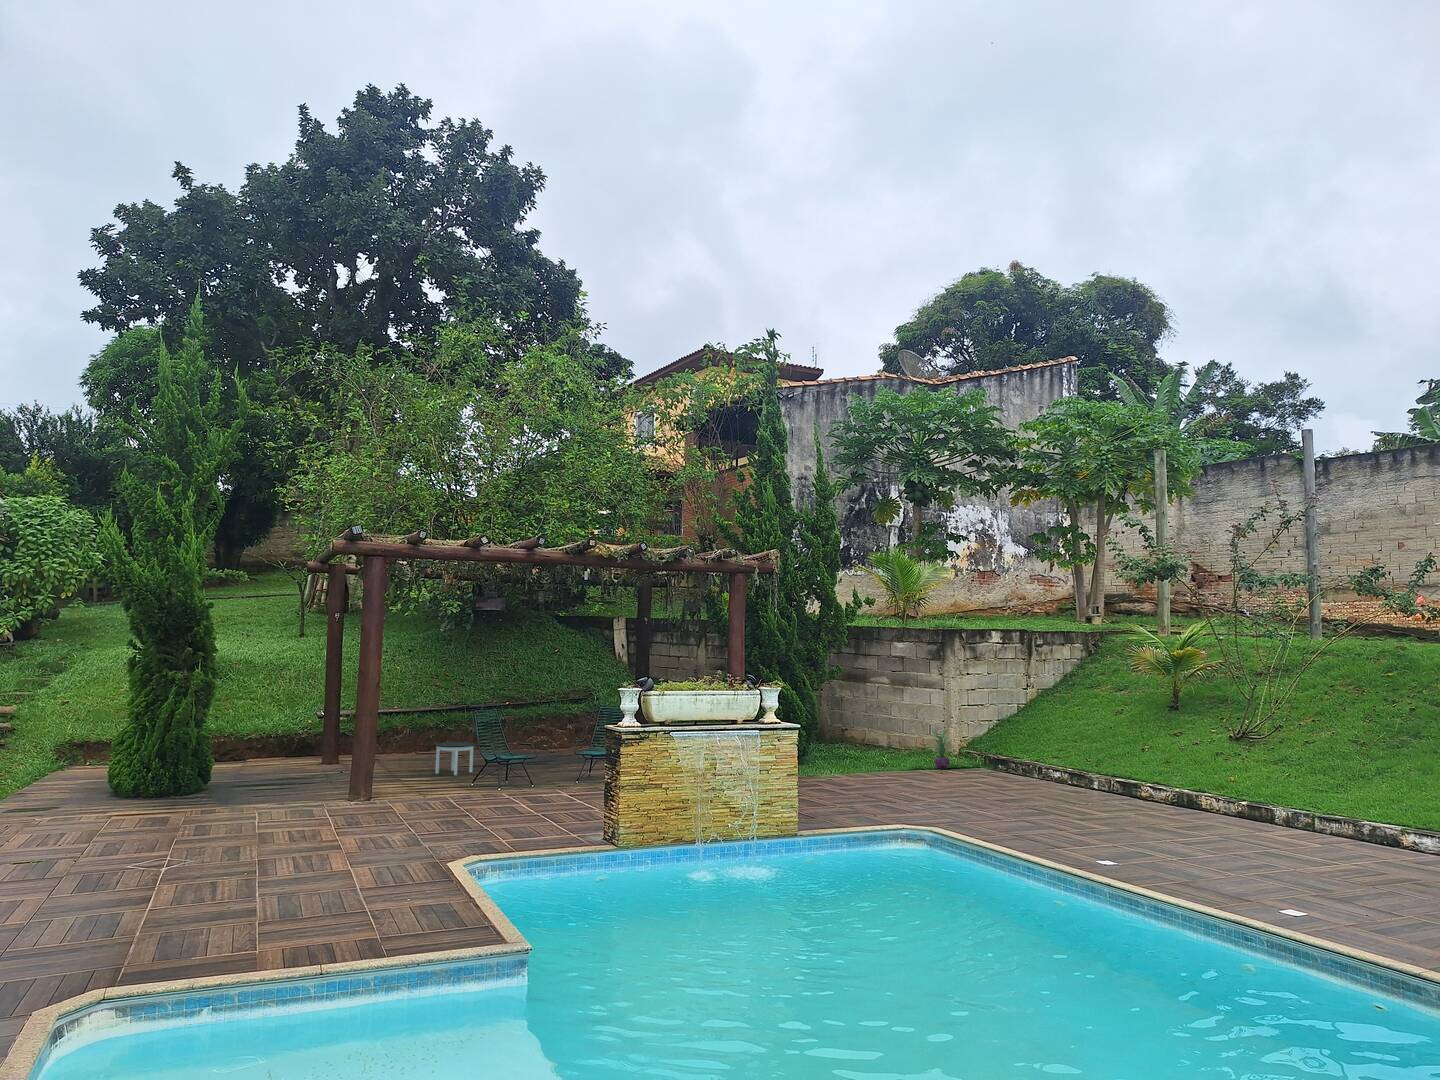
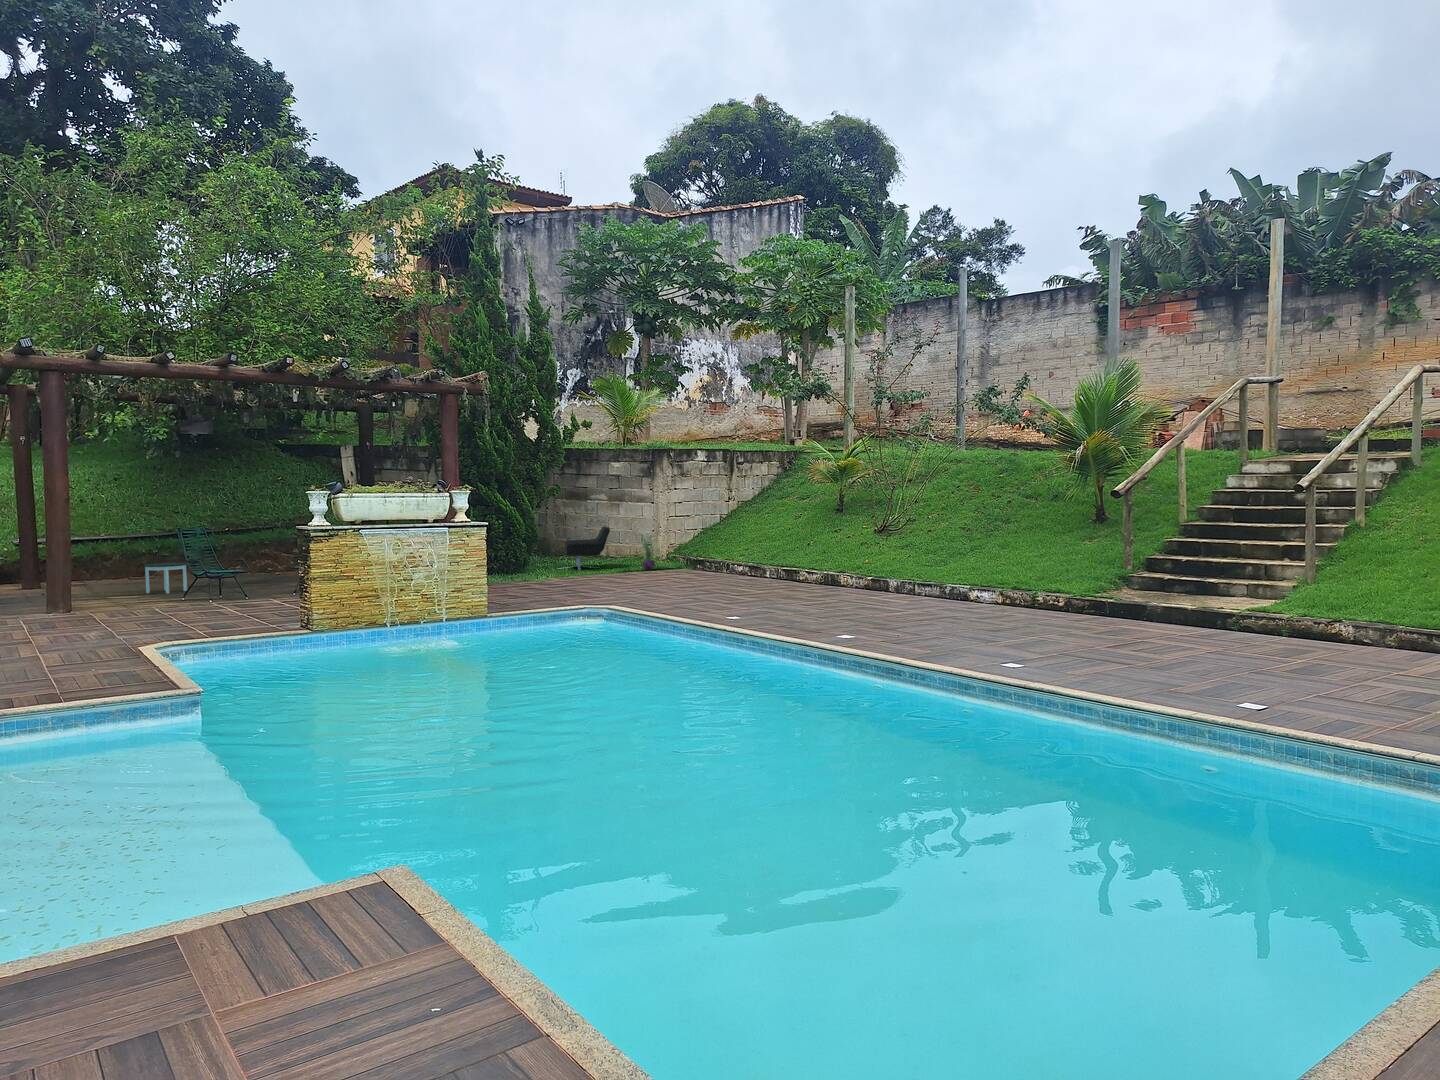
lounge chair: none [837,715,896,764] -> present [561,526,610,570]

